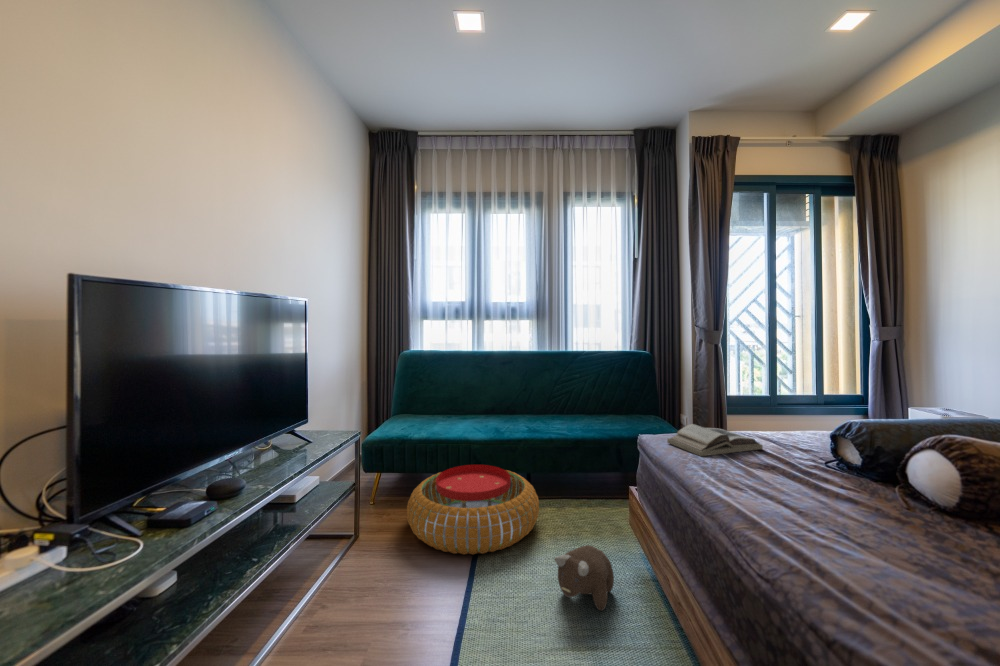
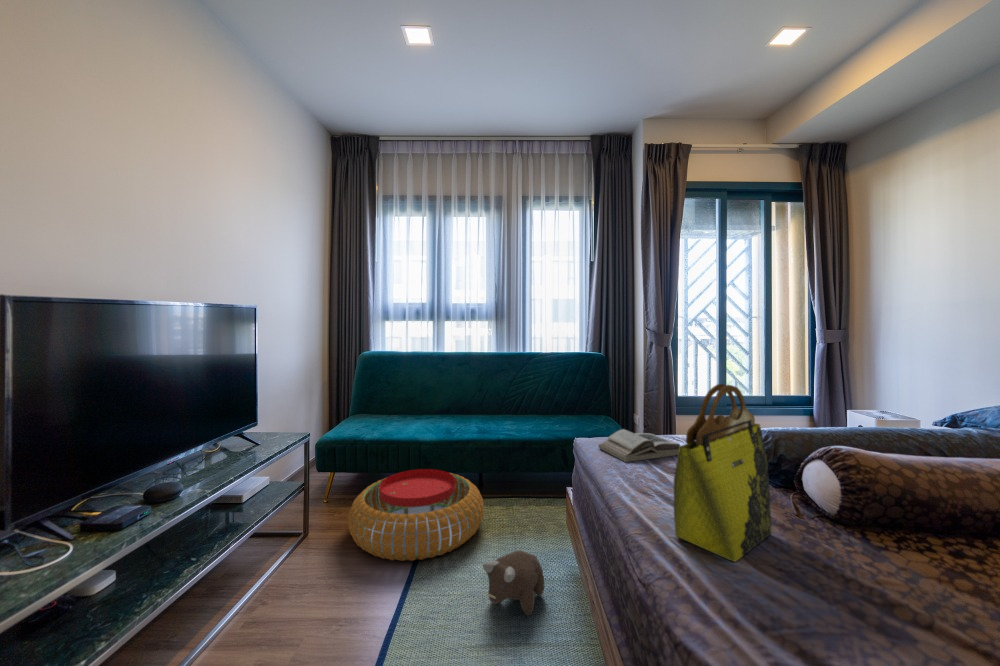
tote bag: none [788,372,890,554] -> present [674,384,772,562]

